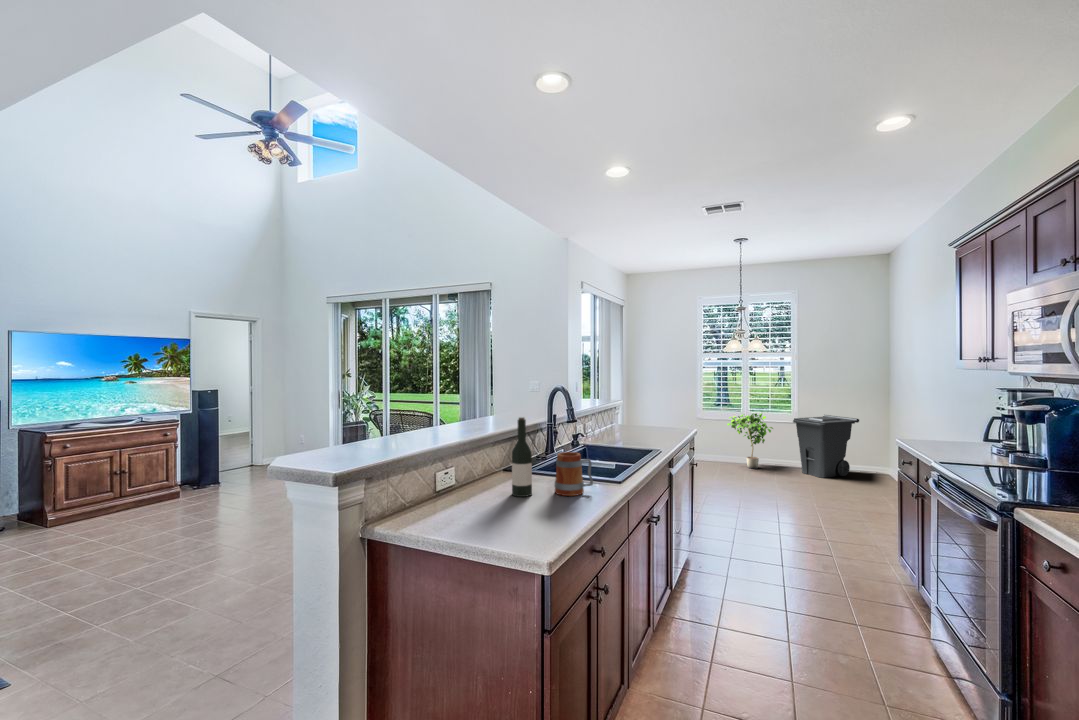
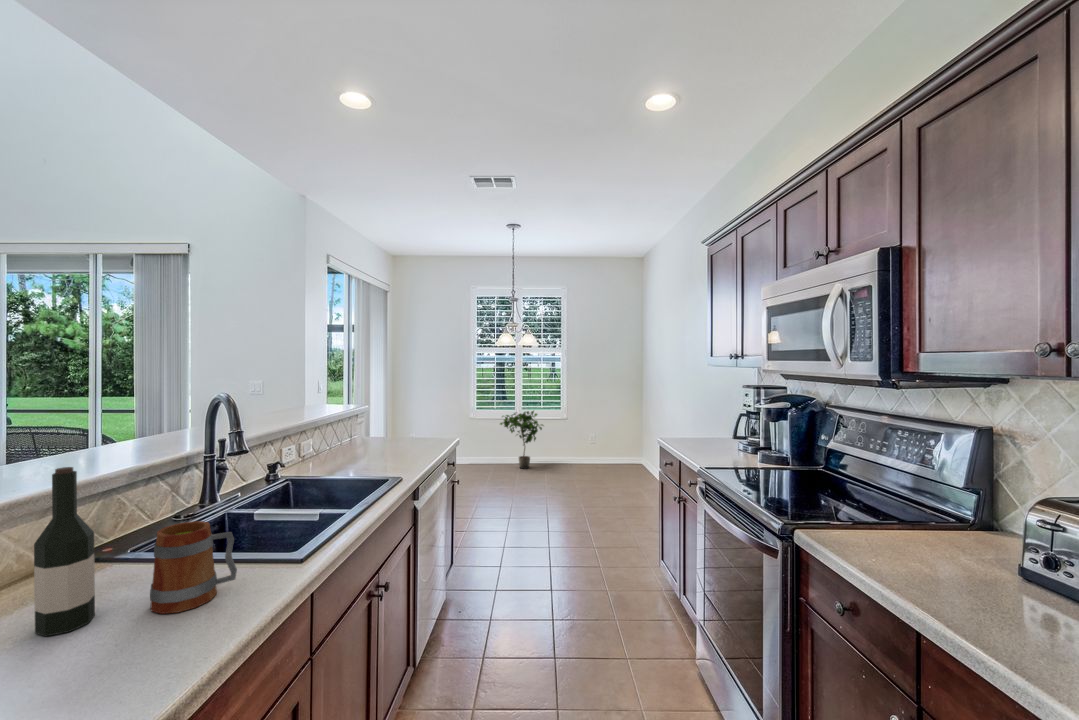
trash can: present [793,415,859,478] -> none [562,410,619,473]

